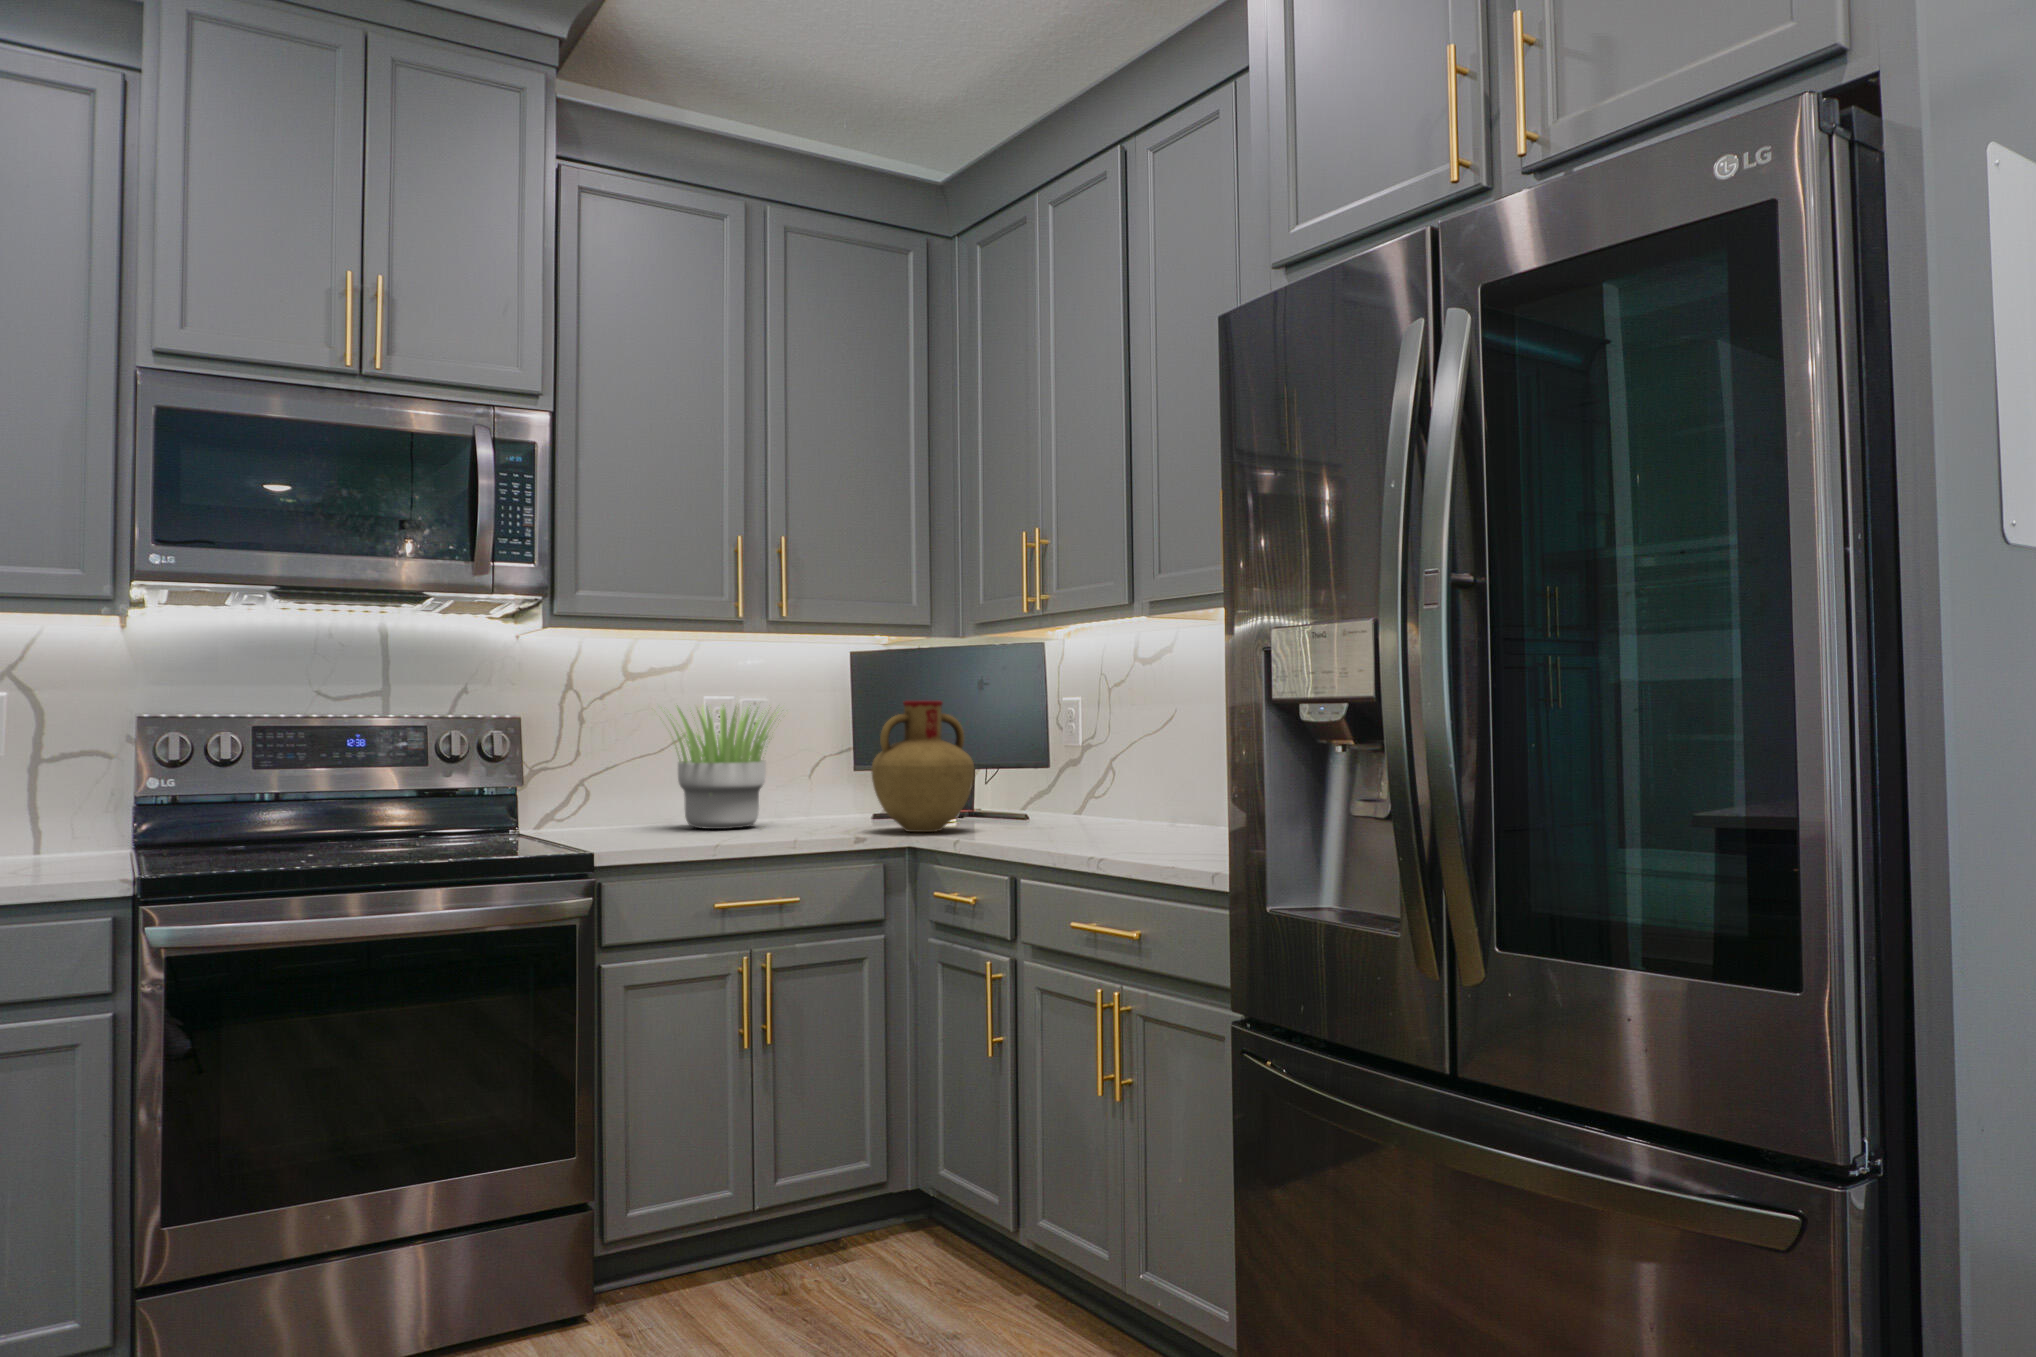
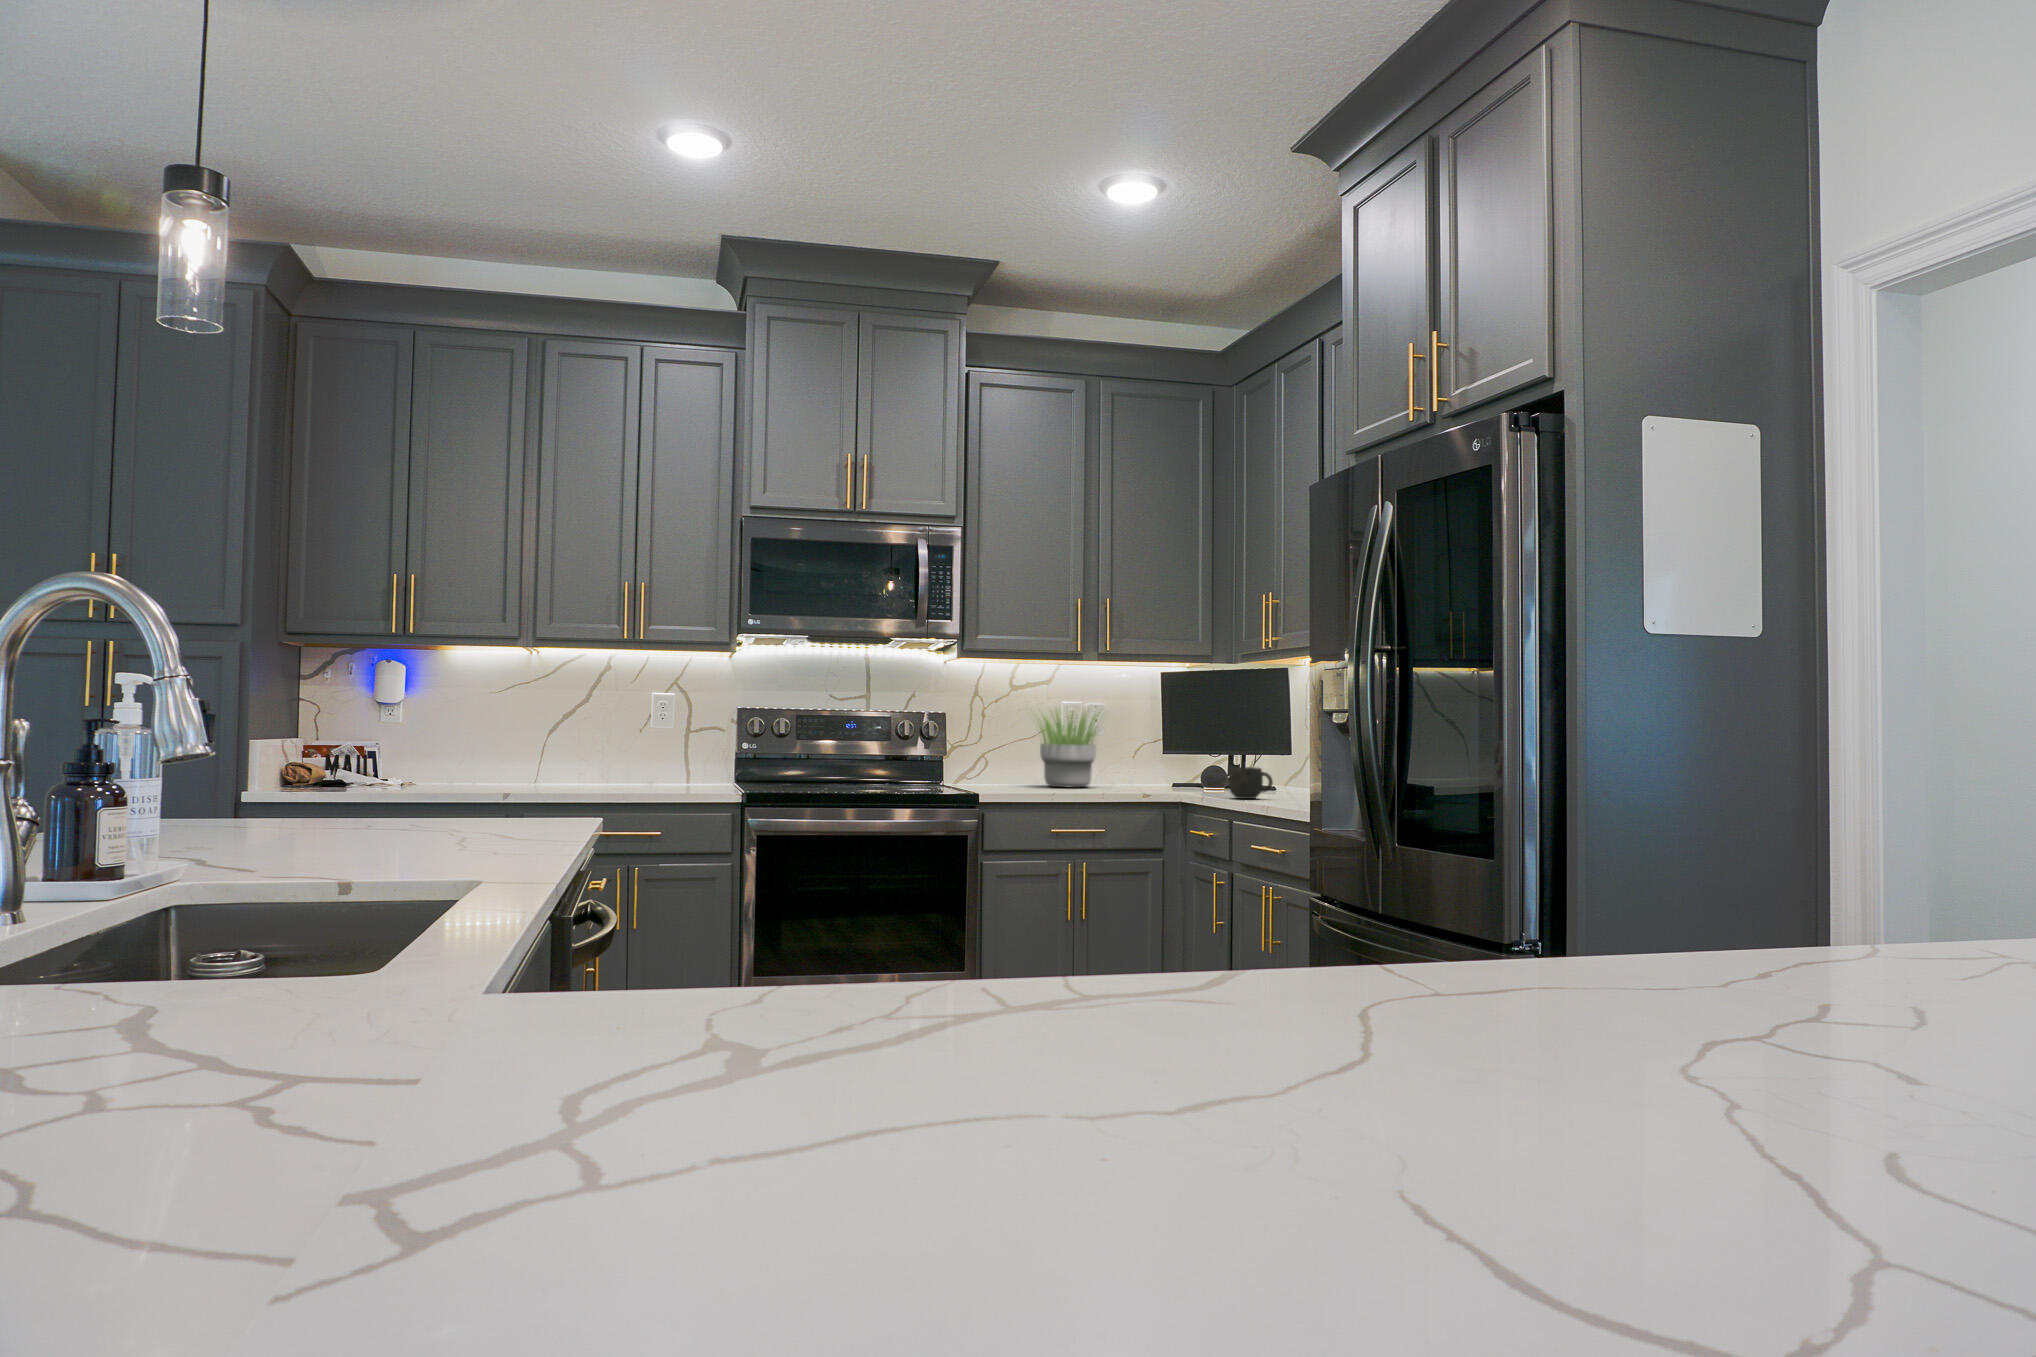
vase: present [871,701,974,832] -> none [1159,707,1226,793]
mug: none [994,791,1060,840] -> present [1229,767,1273,799]

